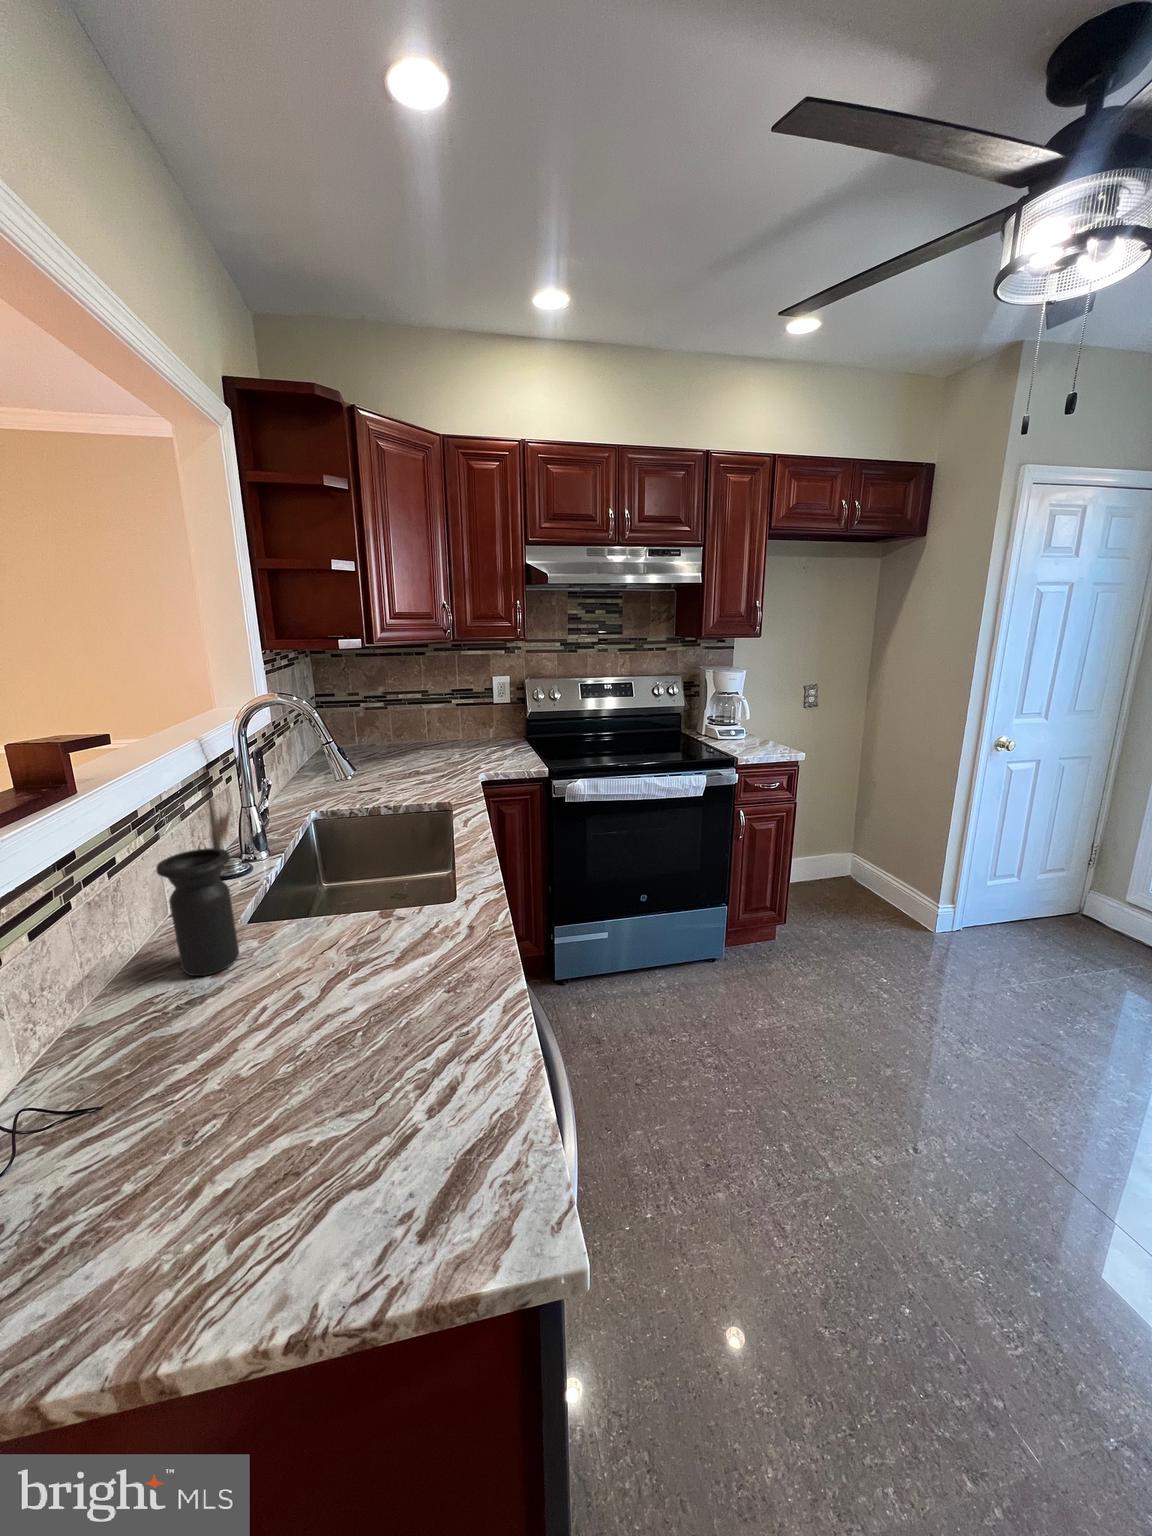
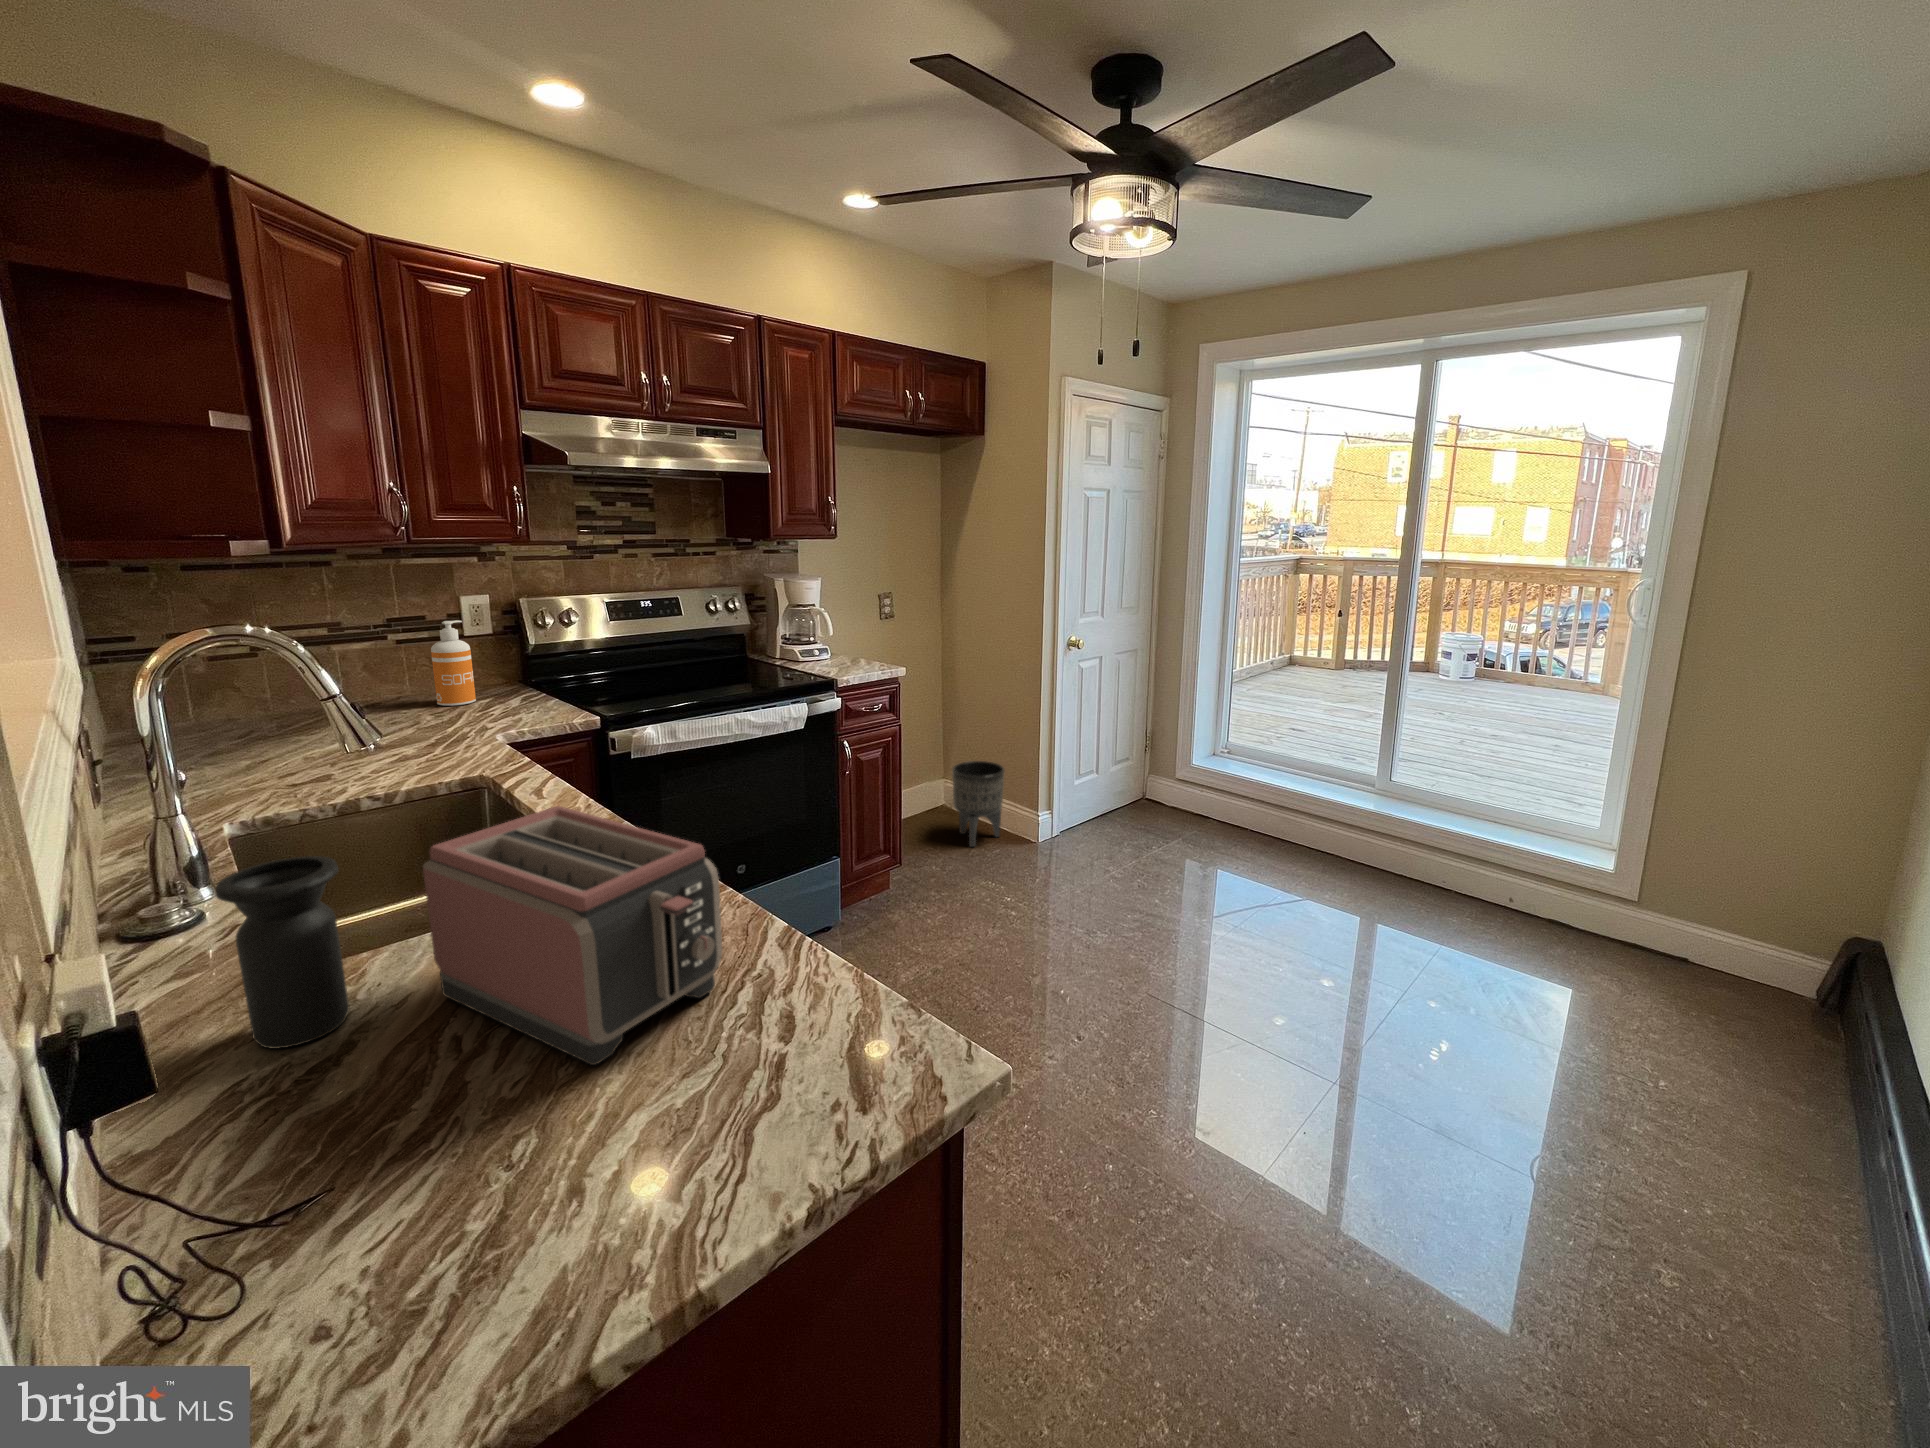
soap dispenser: none [473,693,496,748] -> present [431,620,476,706]
planter: none [851,840,907,919] -> present [952,761,1005,847]
toaster: none [263,842,427,1077] -> present [423,806,722,1065]

